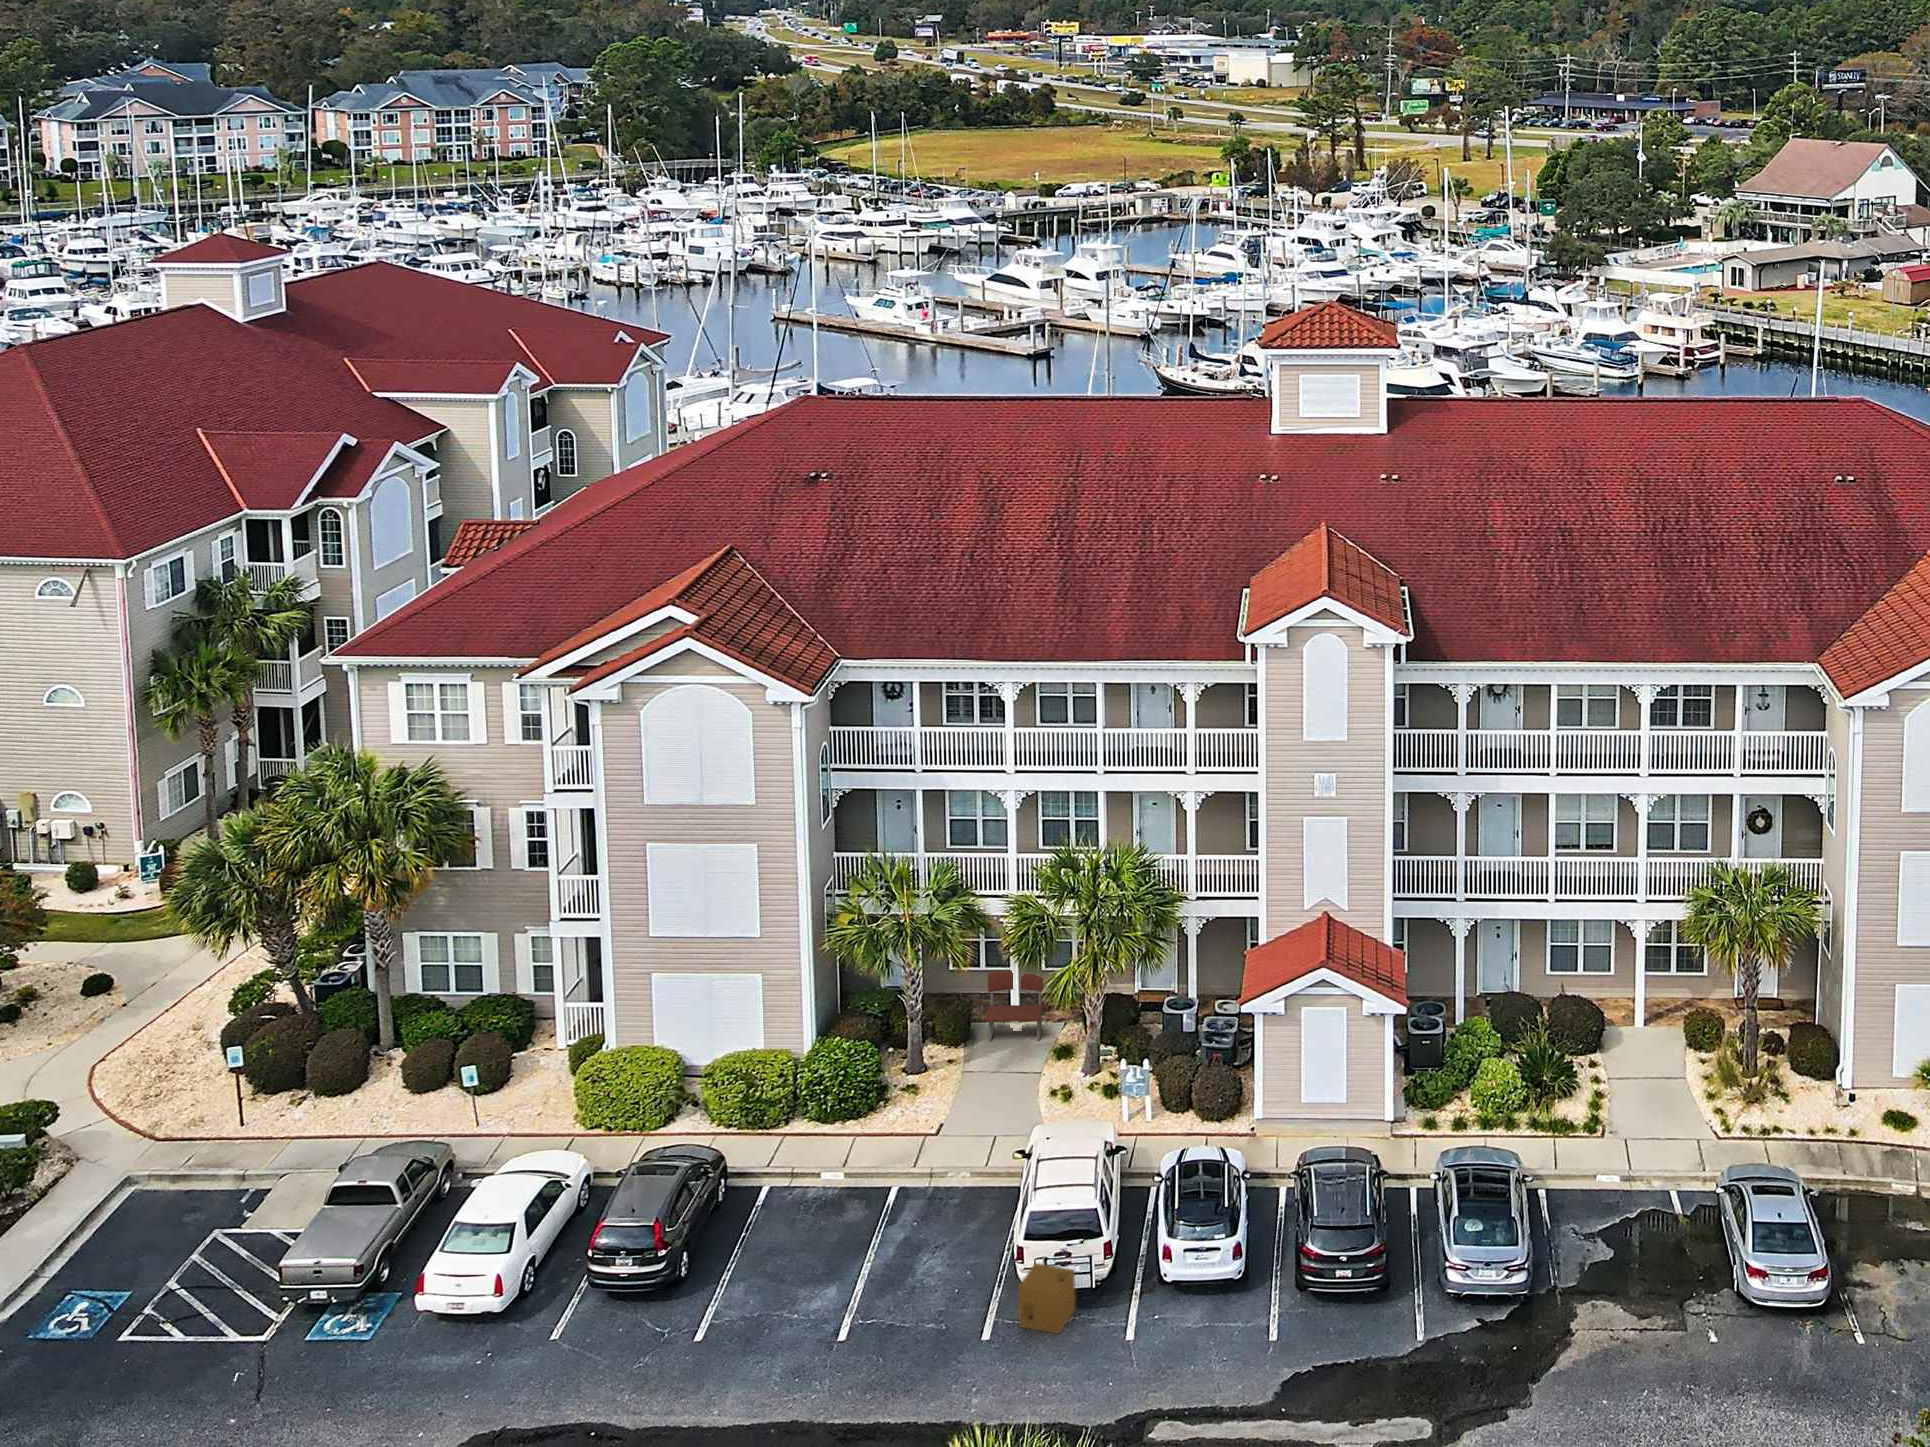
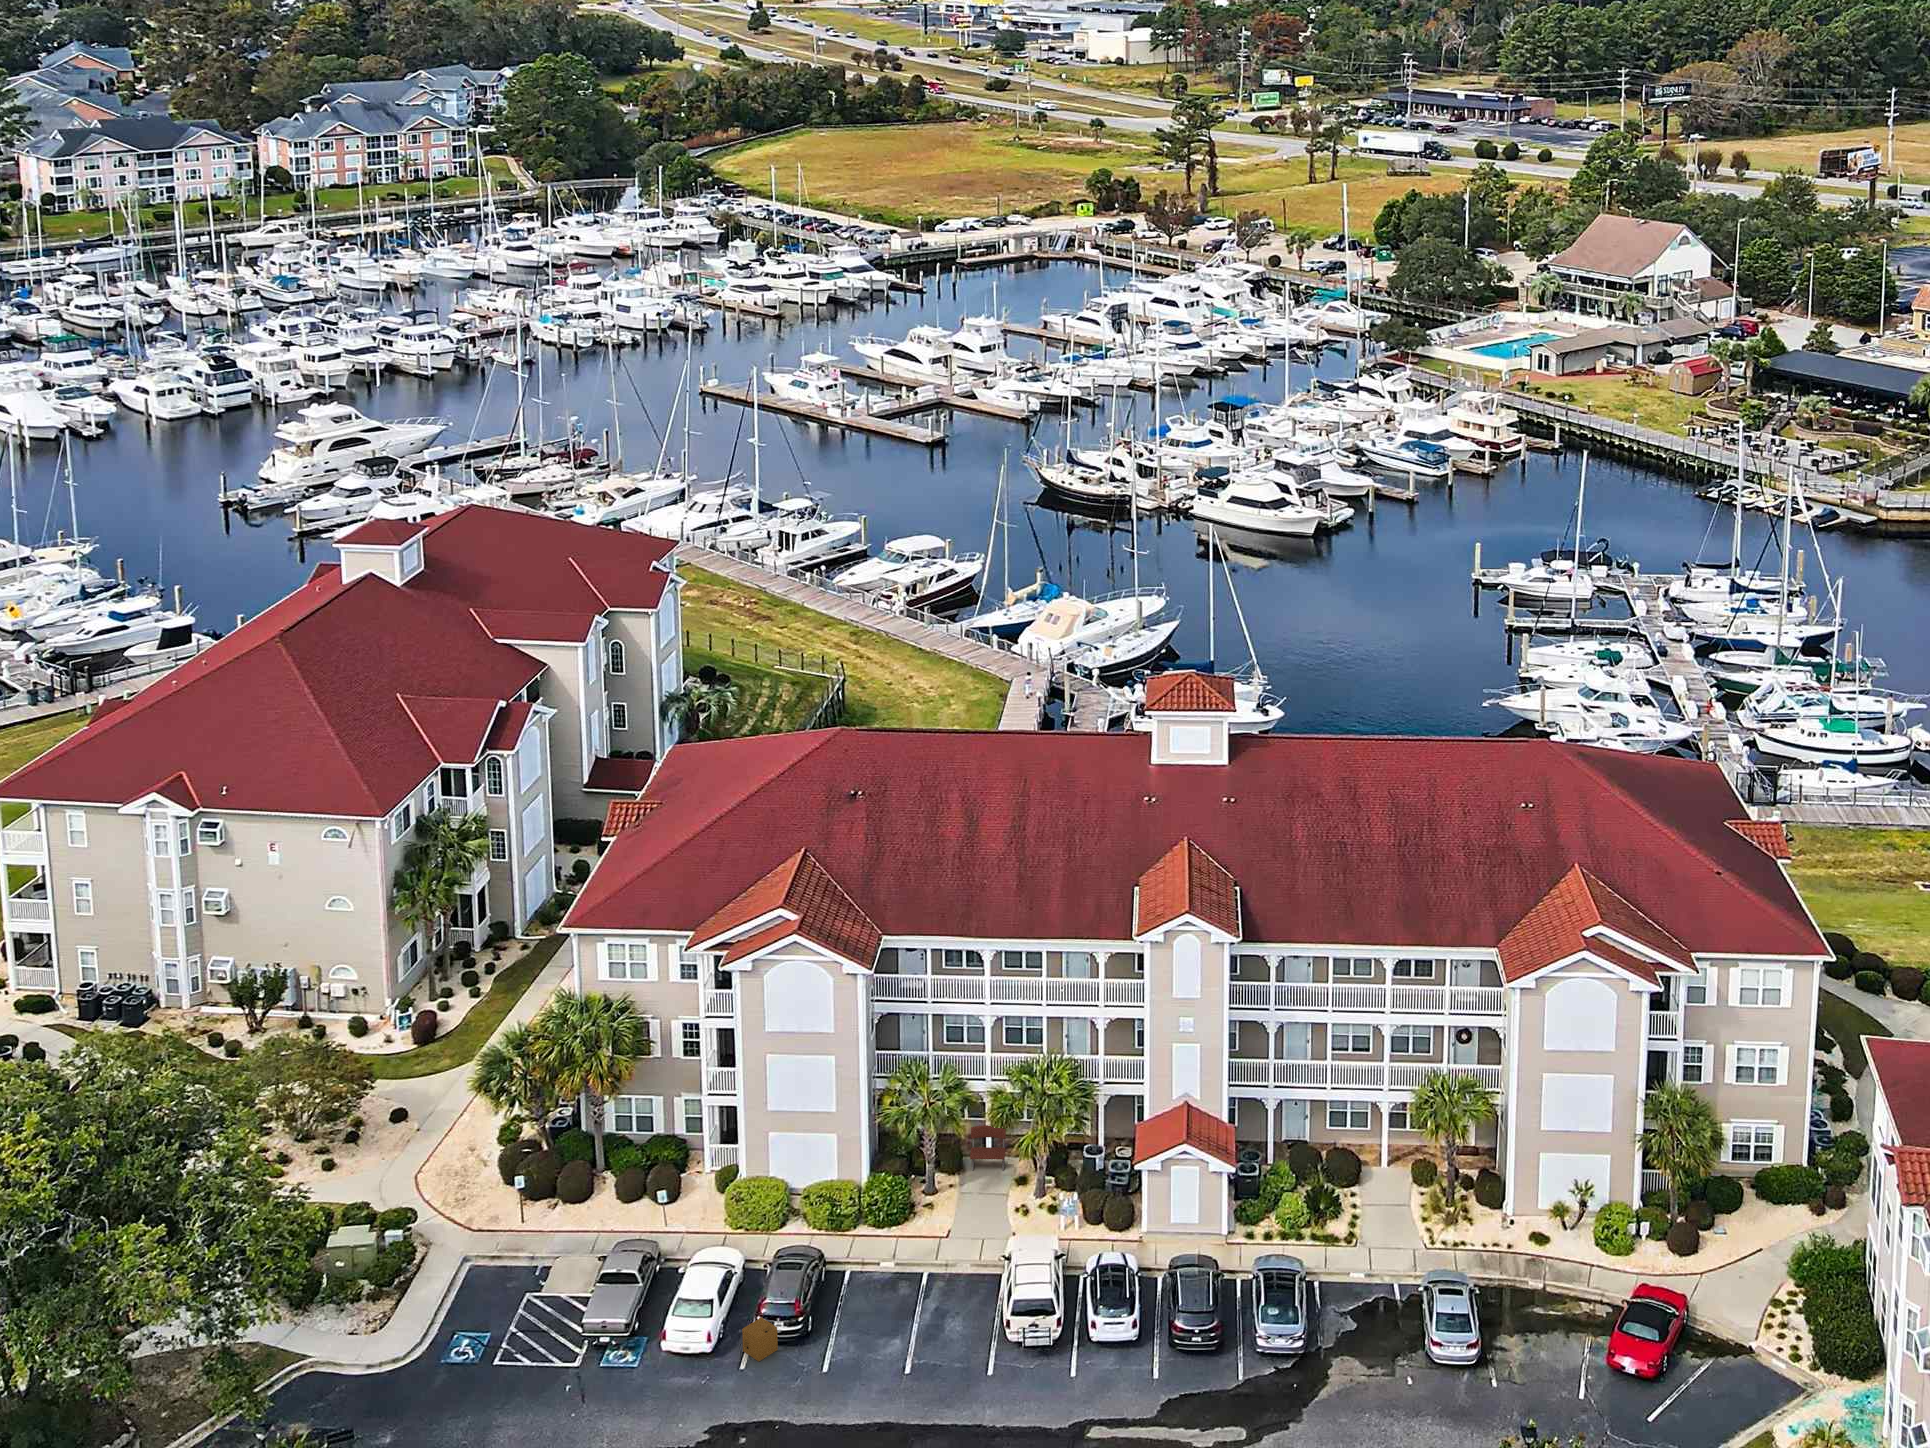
cardboard box: present [1018,1263,1076,1334] -> present [742,1318,778,1361]

